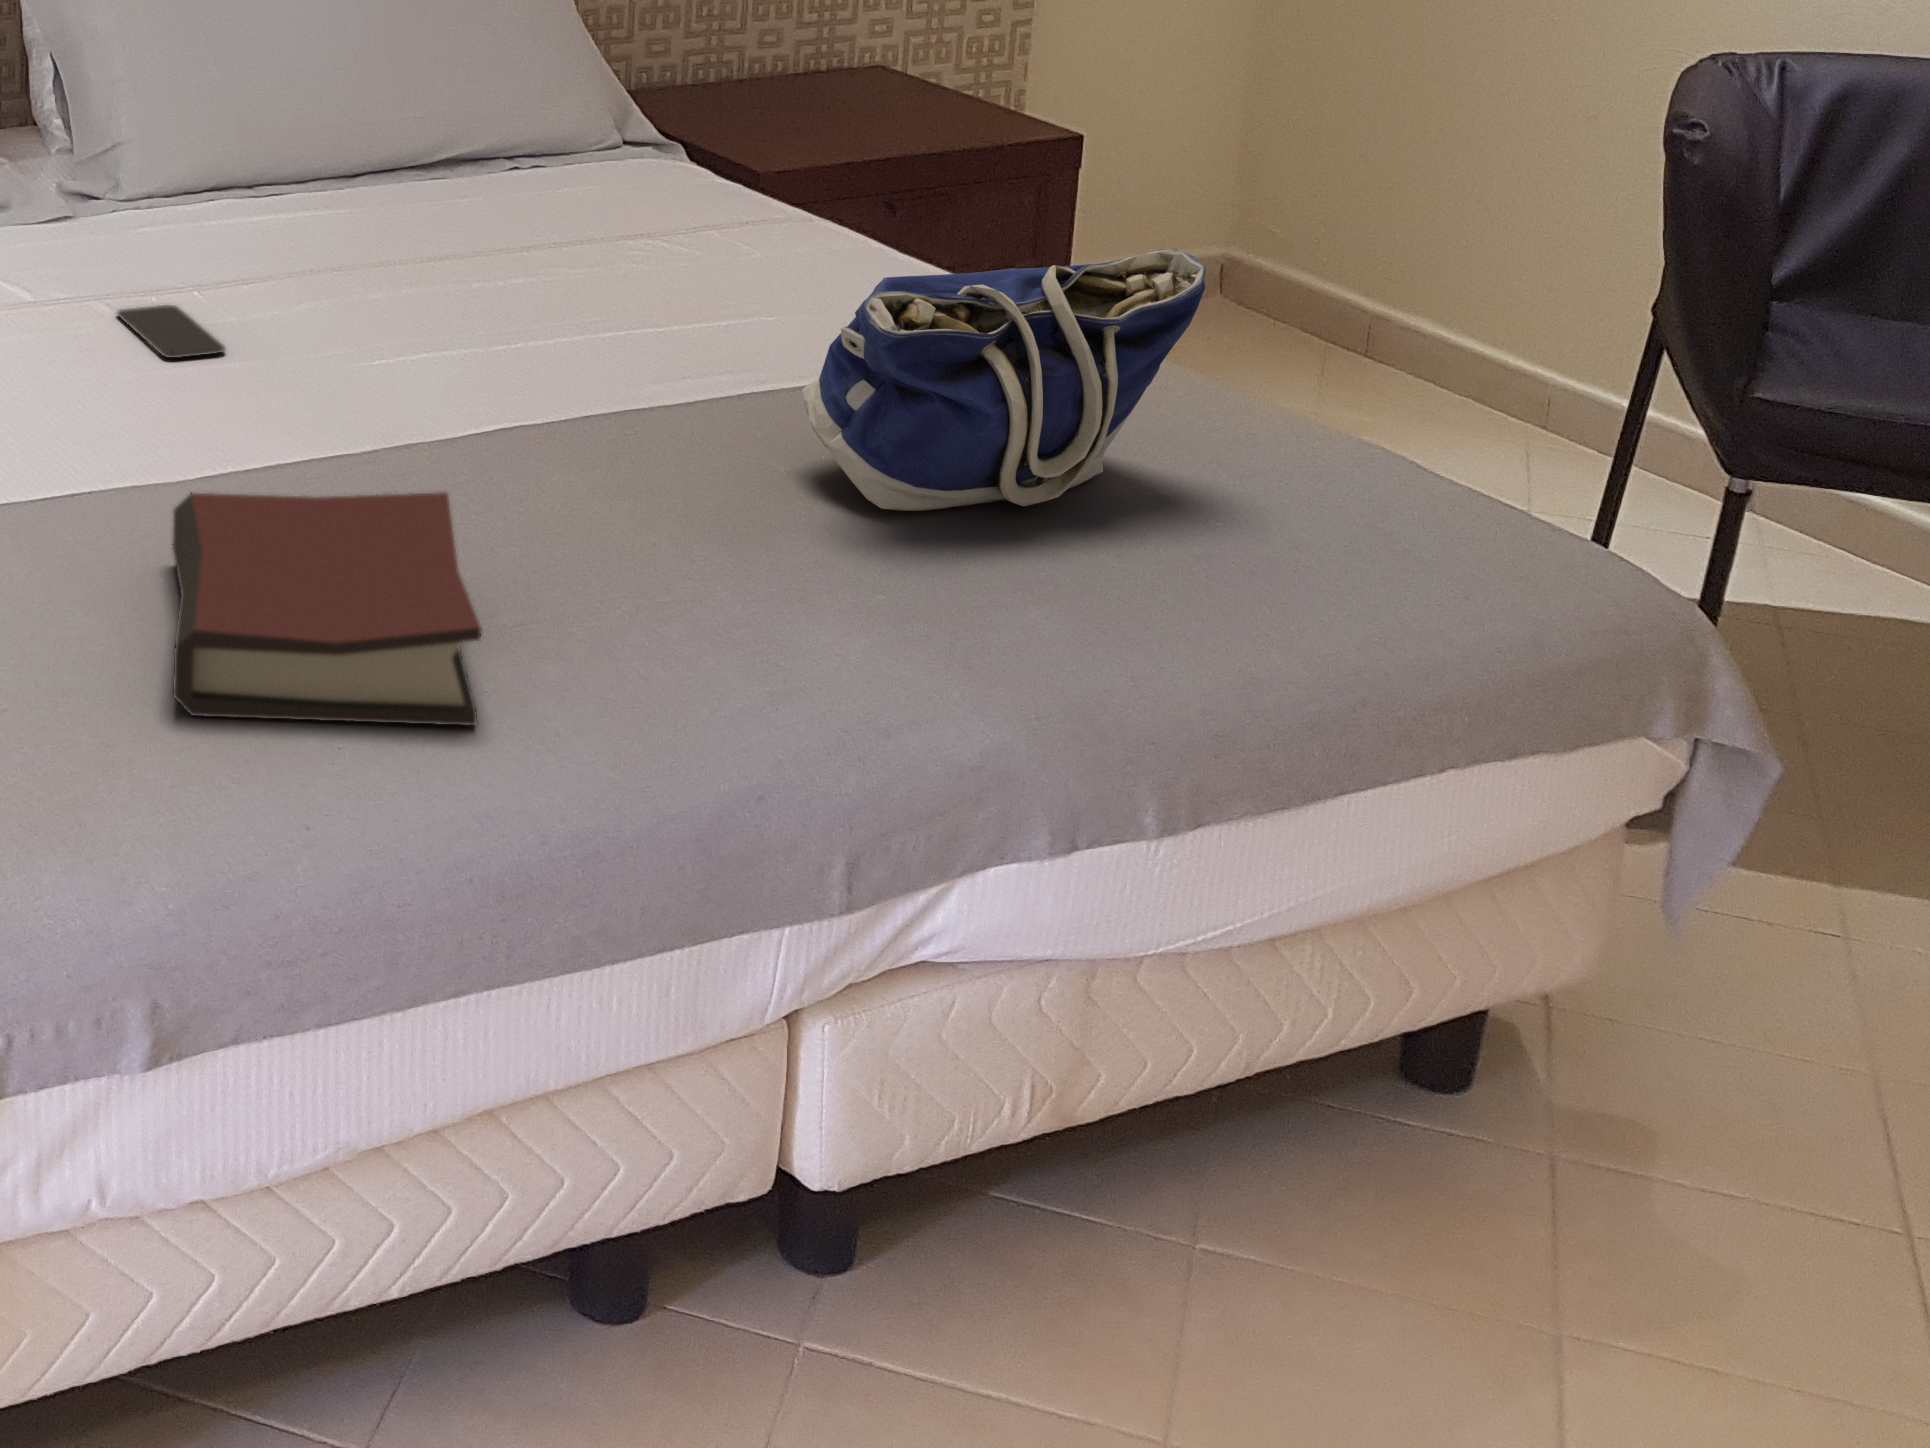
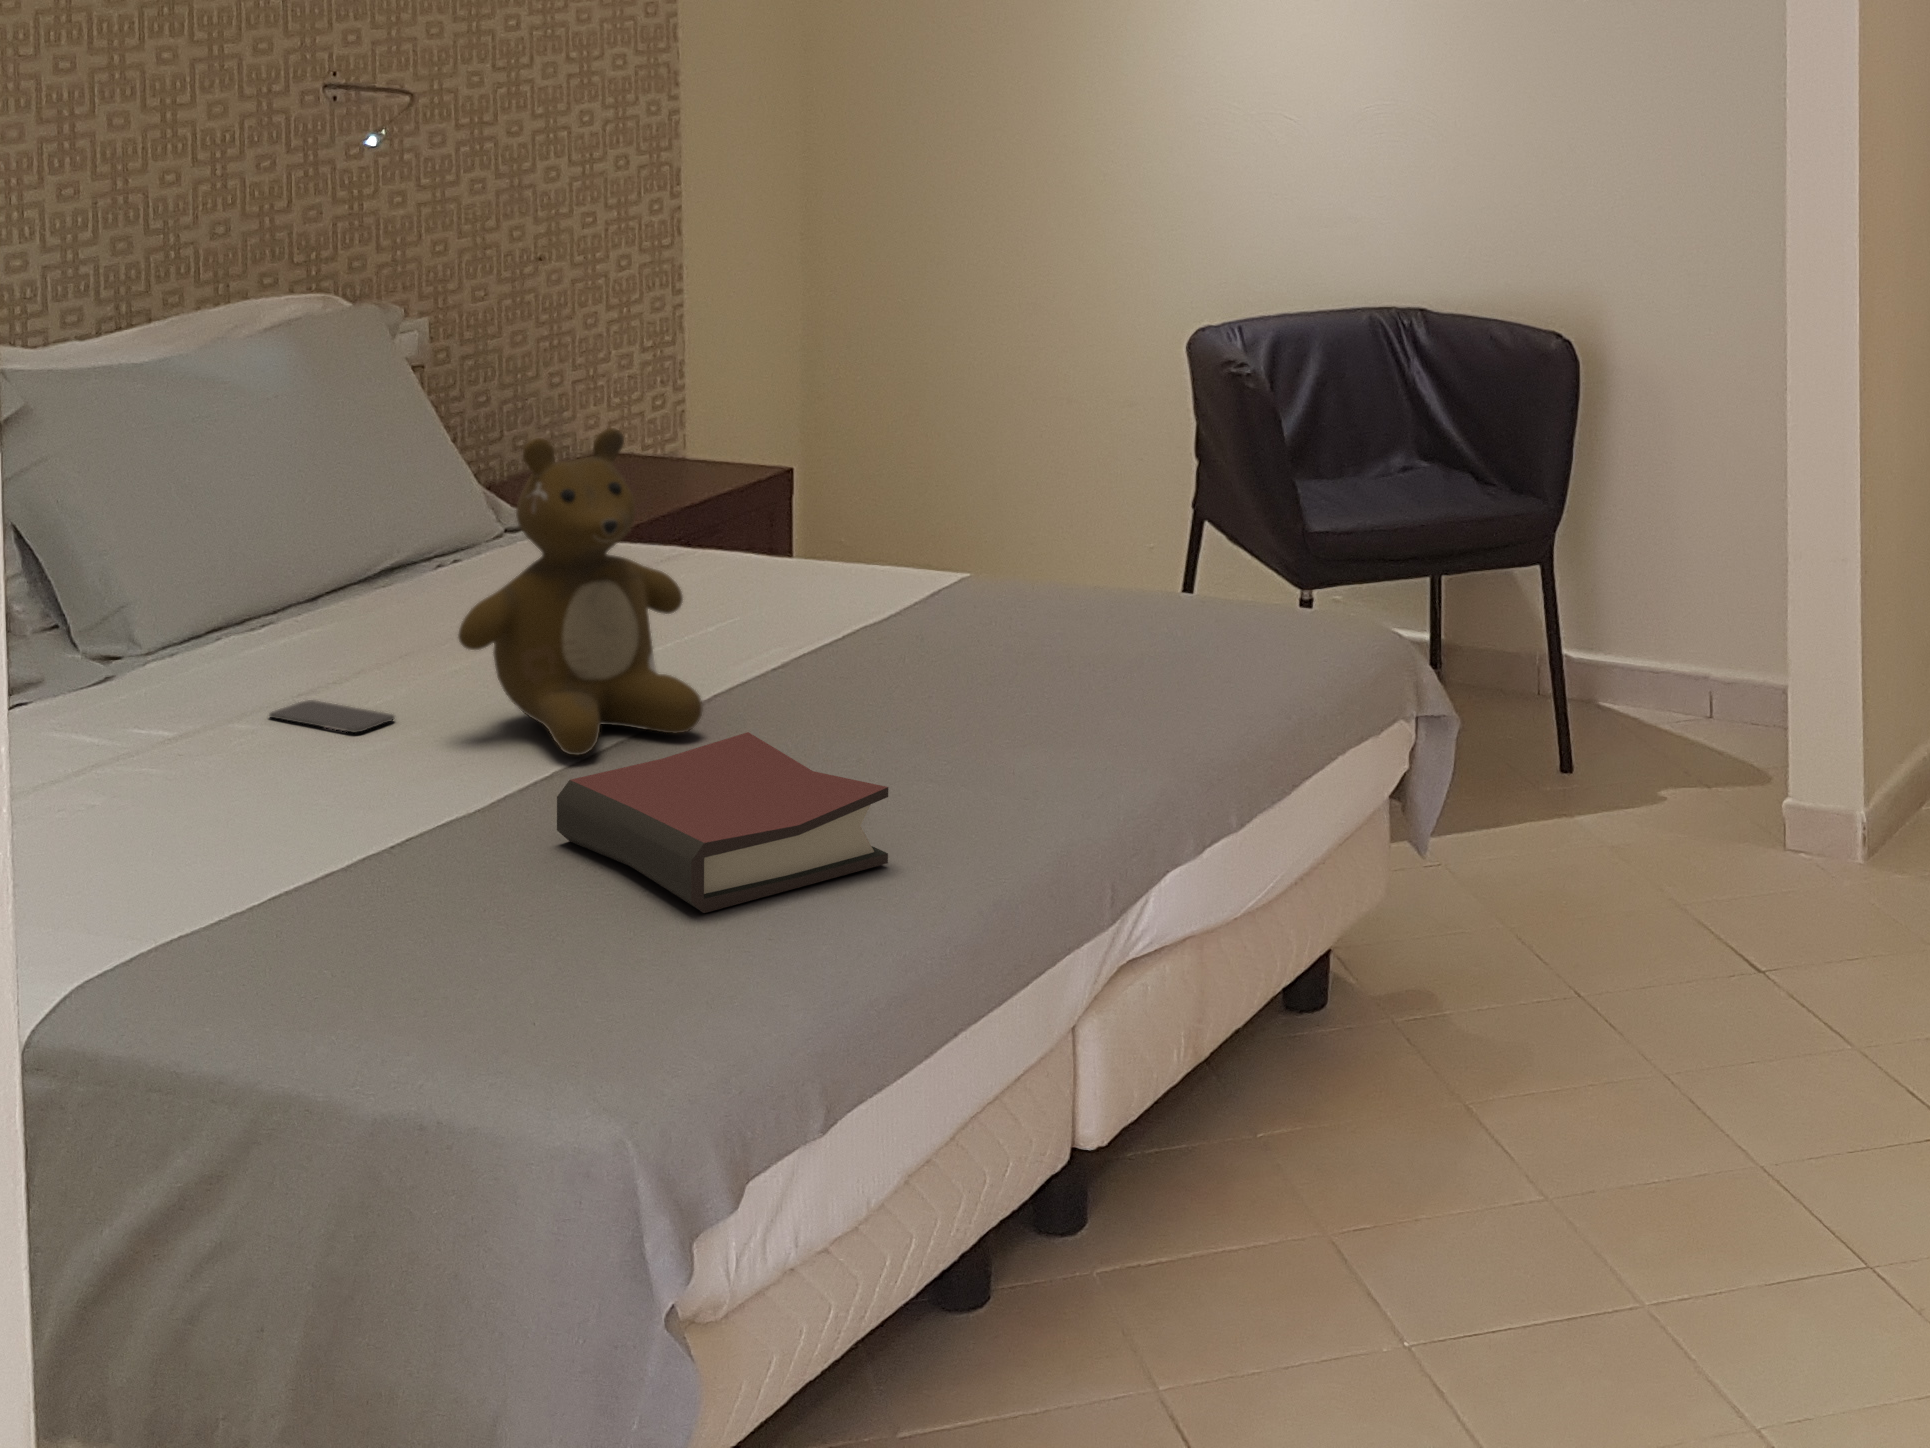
teddy bear: none [254,59,556,462] -> present [458,428,702,756]
tote bag: present [802,249,1206,511] -> none [881,475,1117,693]

